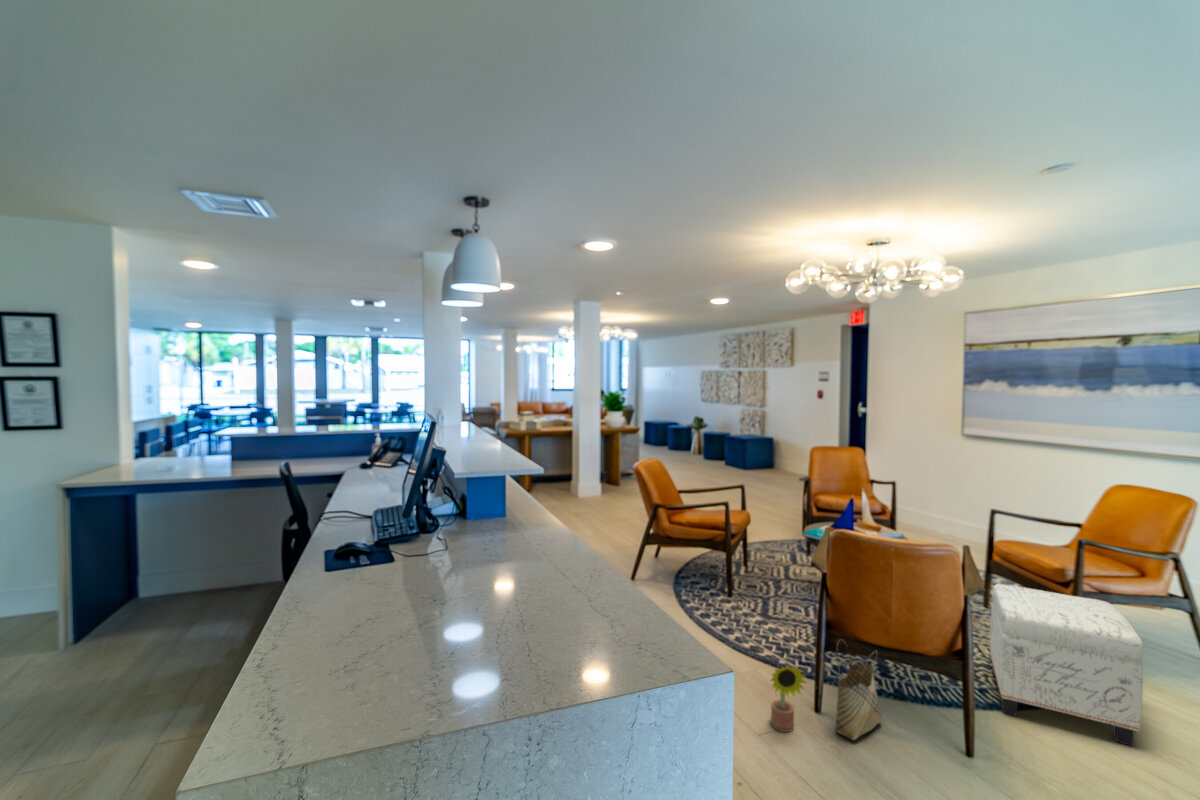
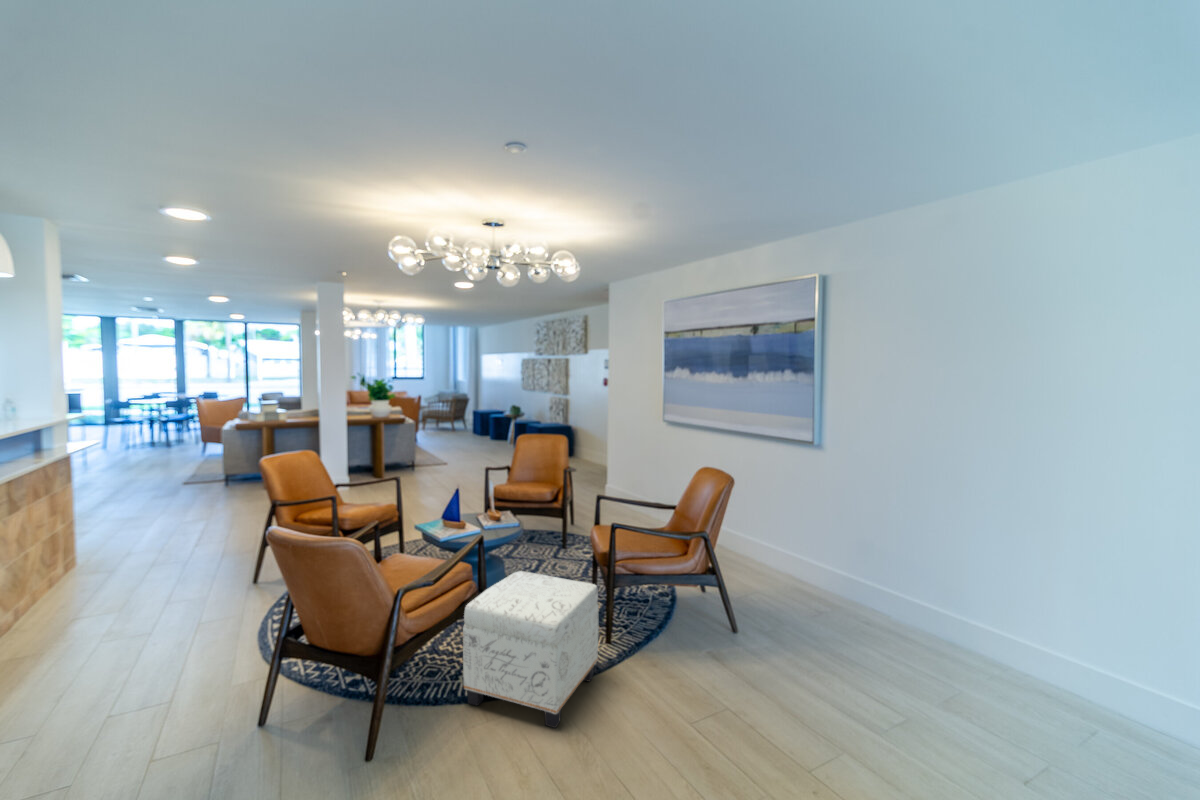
woven basket: present [835,639,882,740] -> none [242,641,317,751]
decorative plant: present [771,665,806,732] -> none [159,675,212,748]

